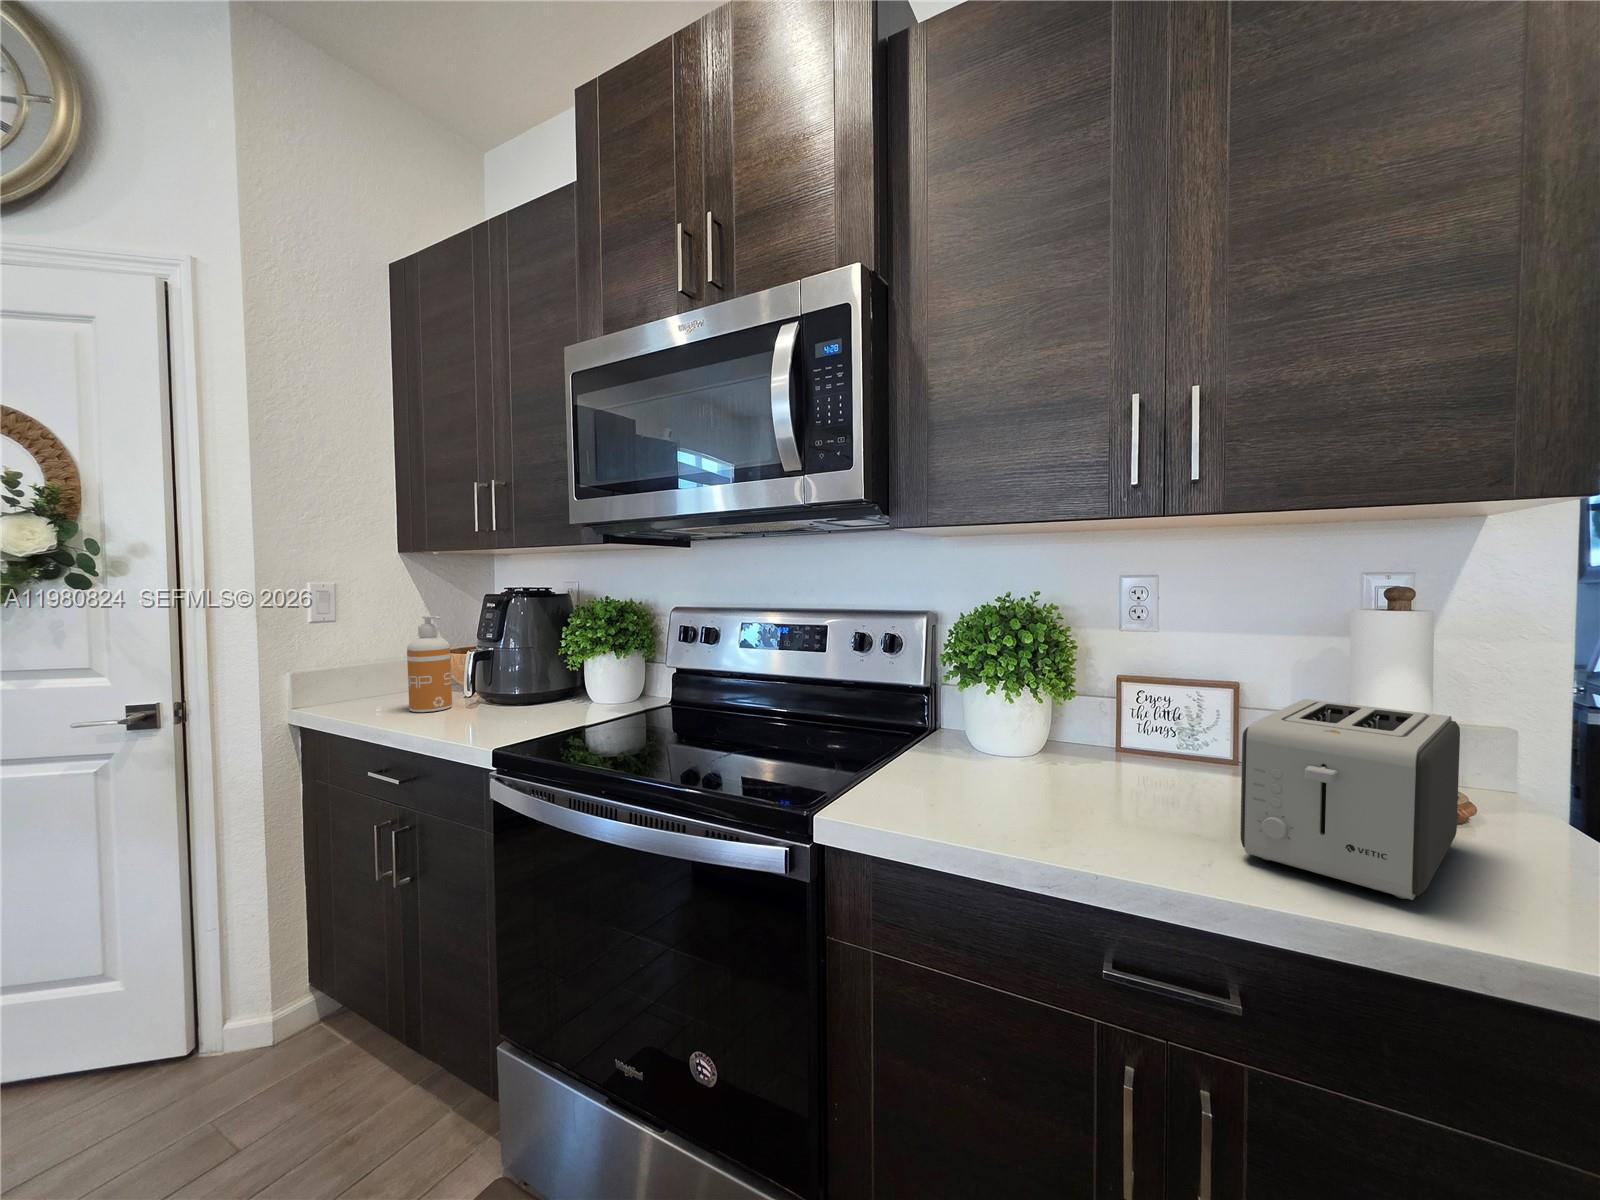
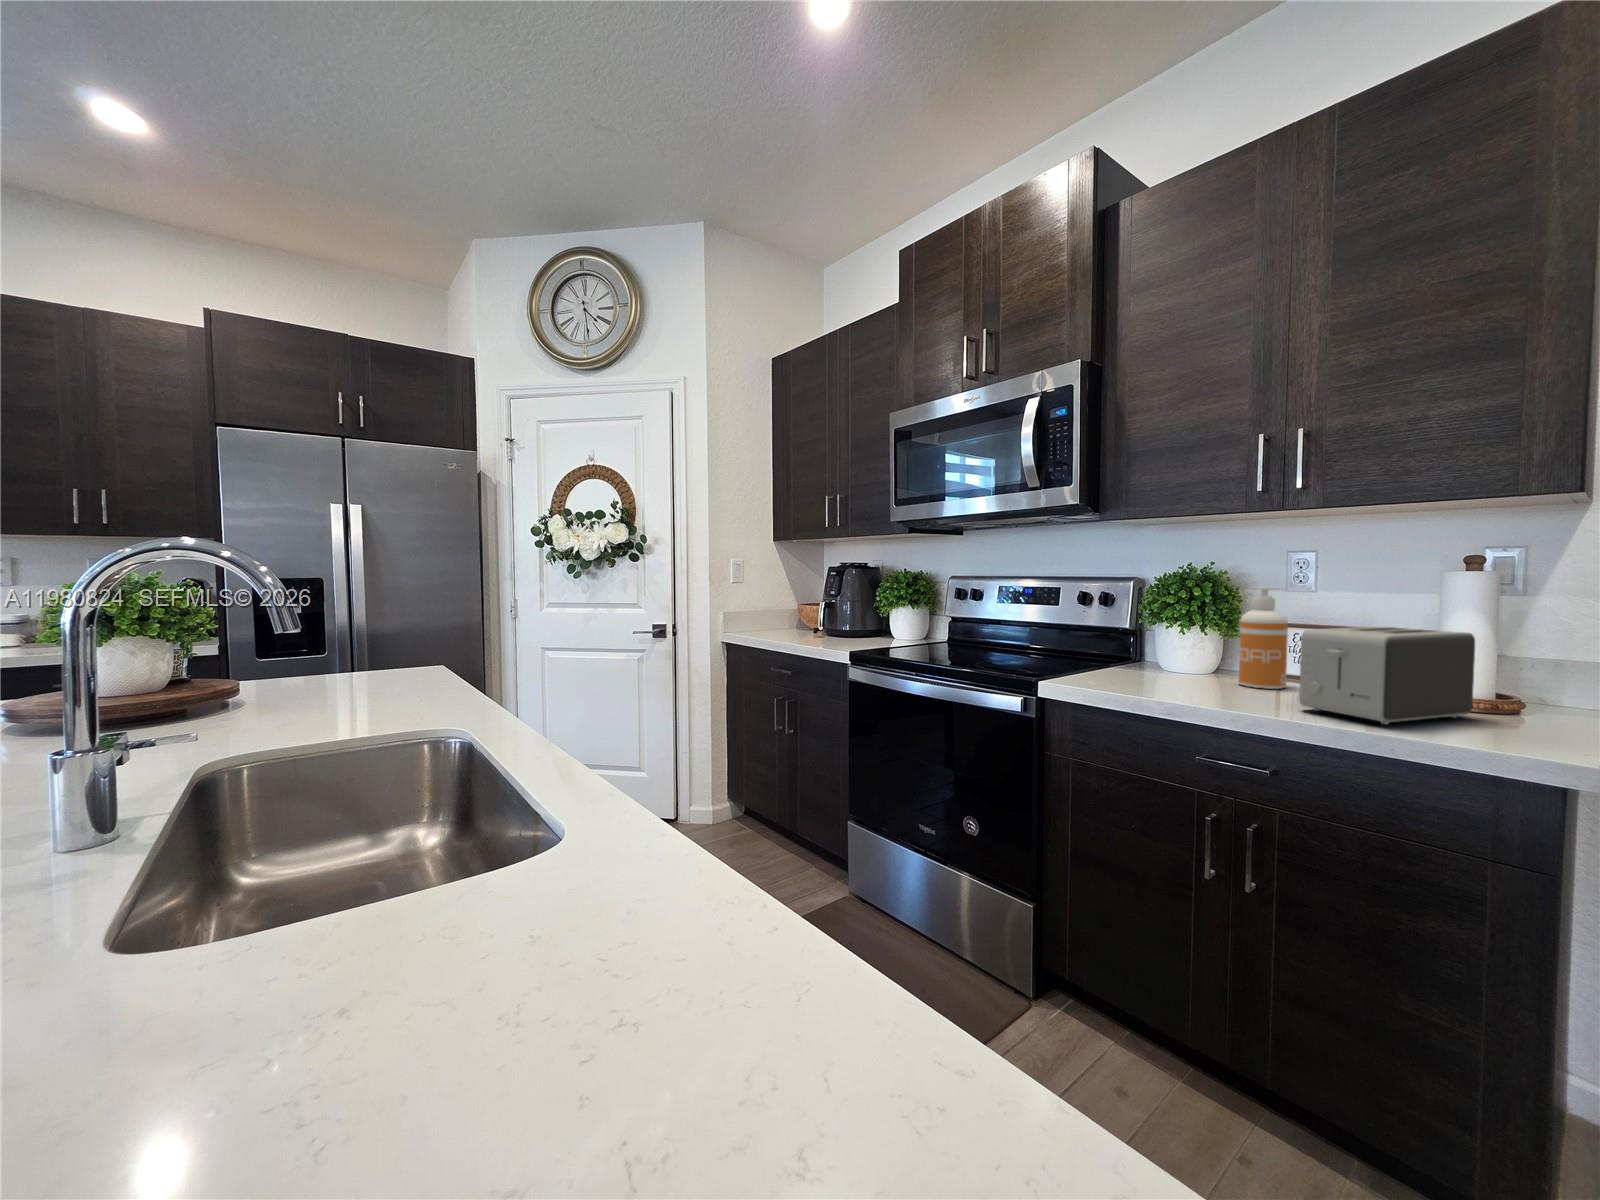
soap dispenser: present [407,615,452,712] -> present [1239,587,1288,689]

